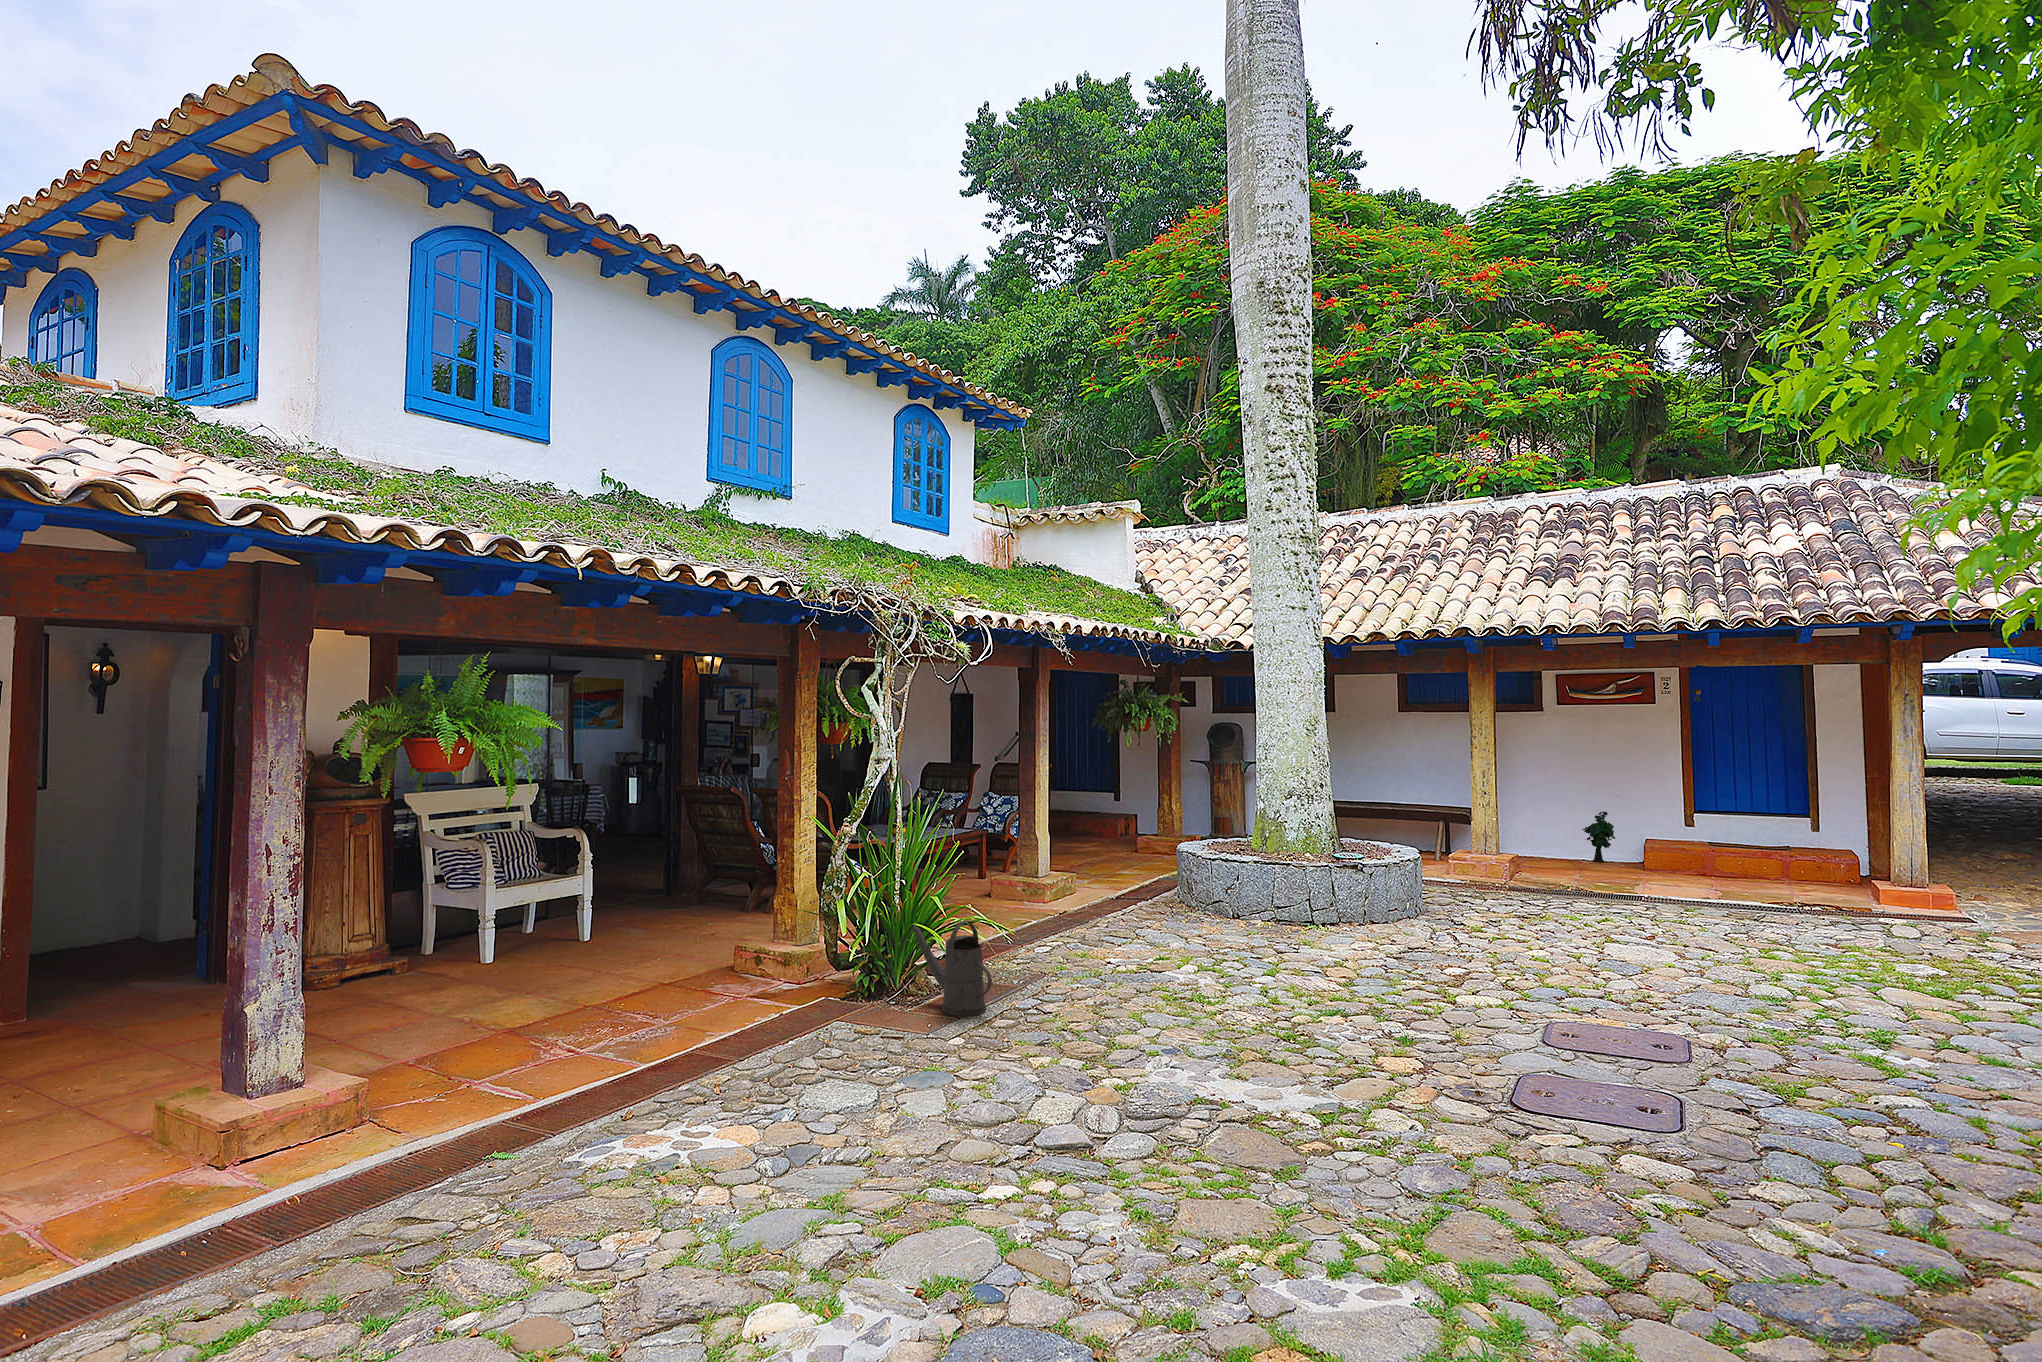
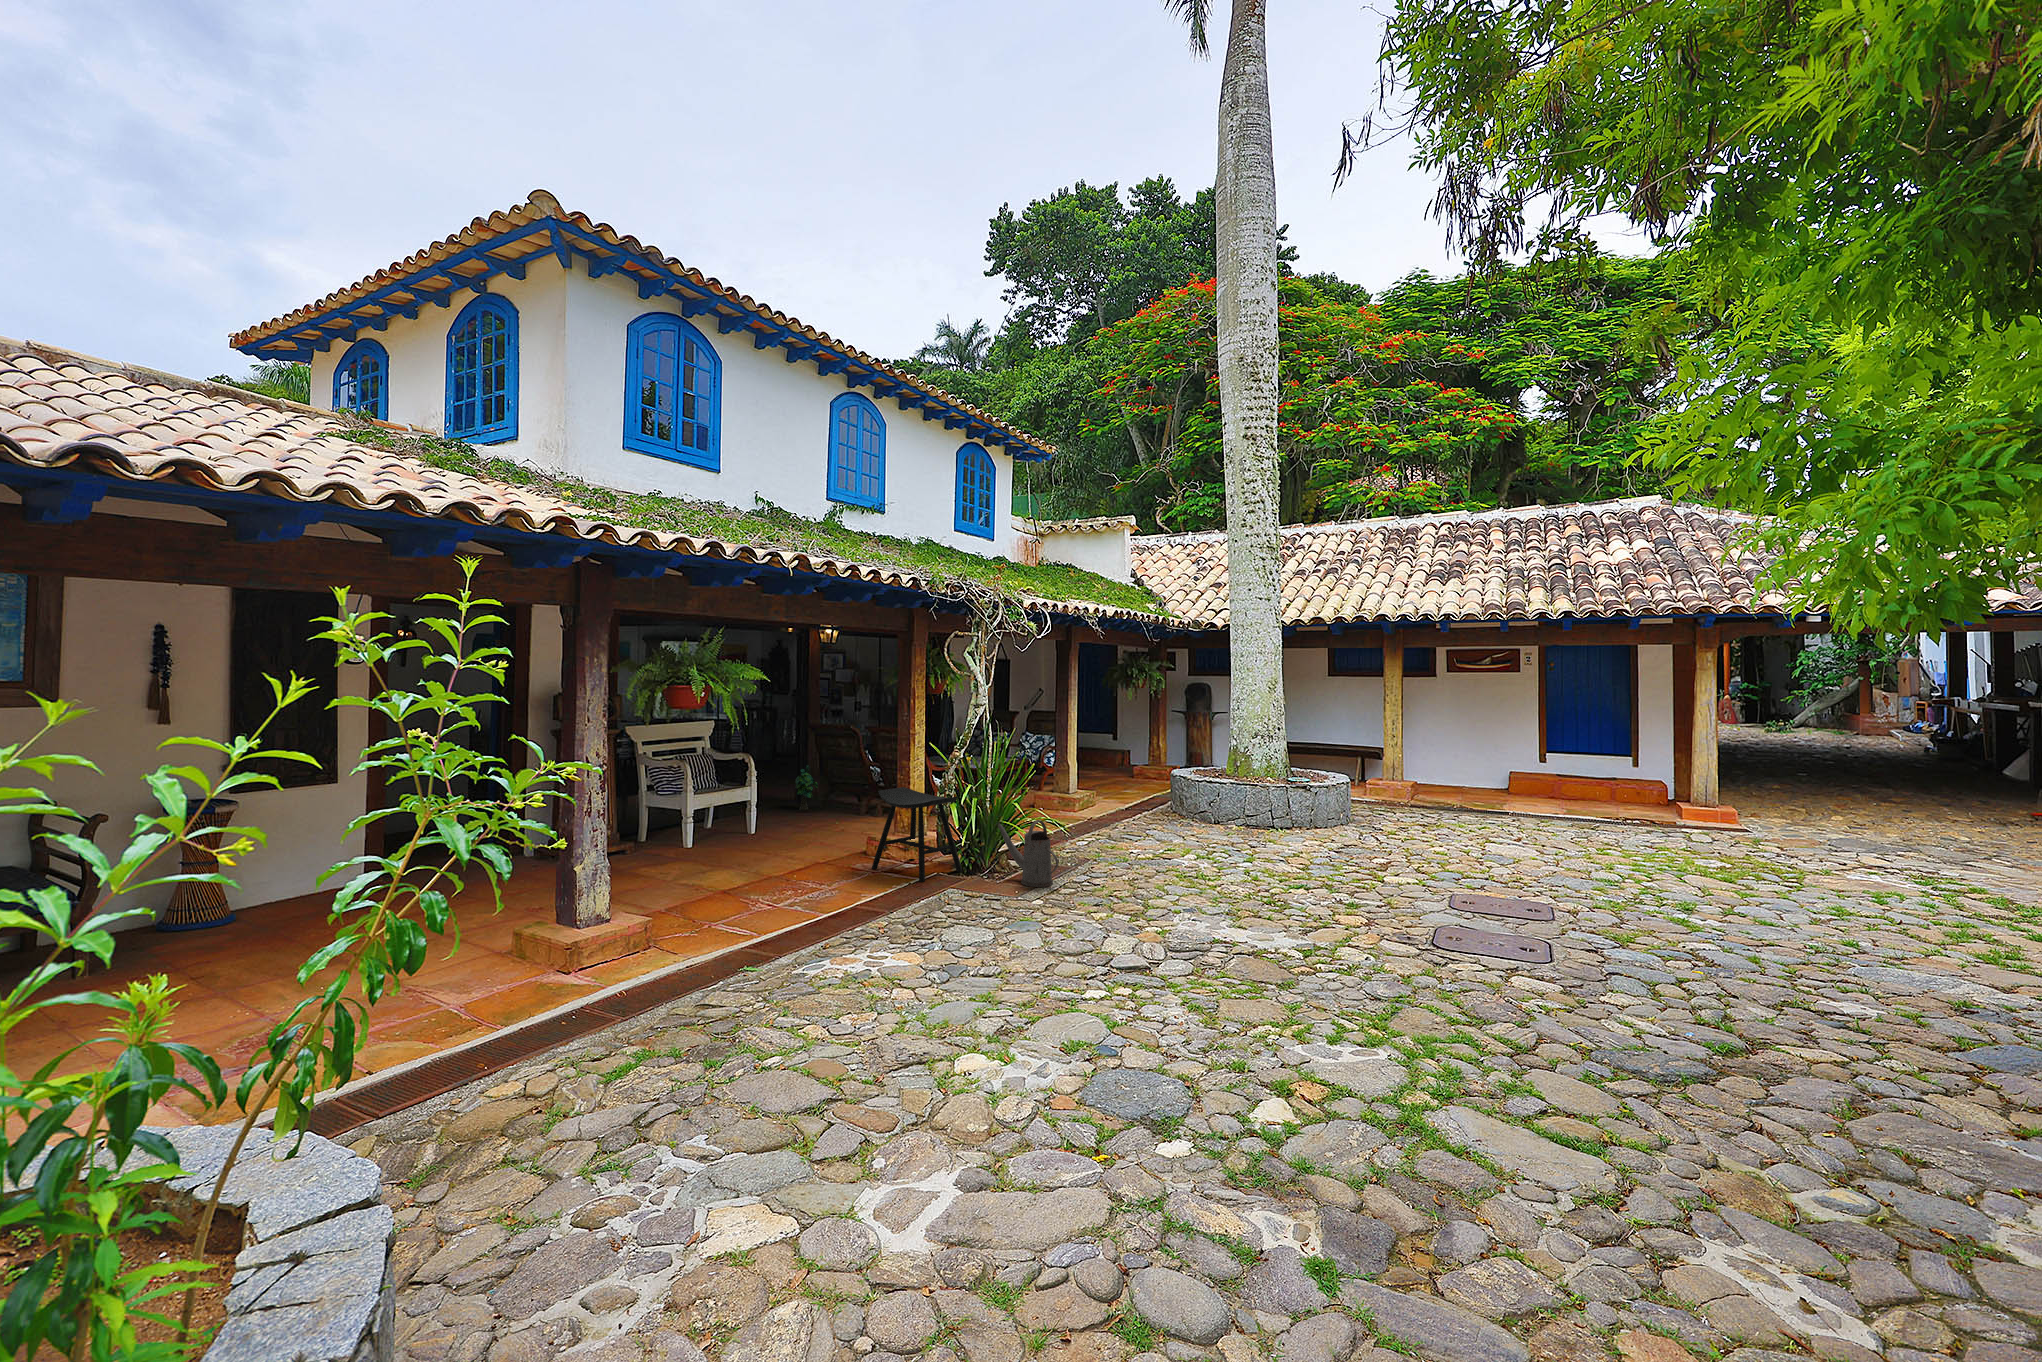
decorative plant: present [1582,812,1615,862] -> present [794,765,818,810]
stool: none [739,874,864,1009] -> present [872,787,962,882]

